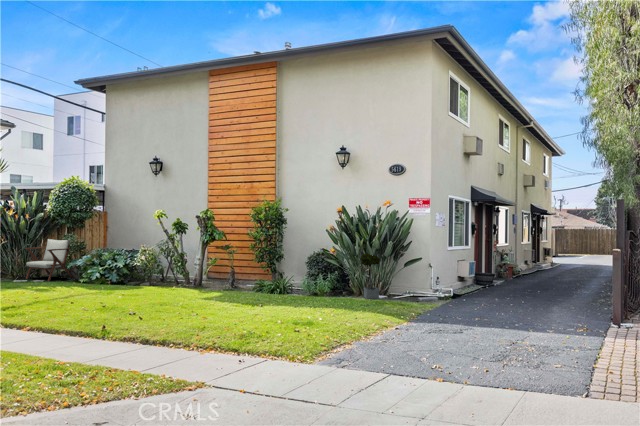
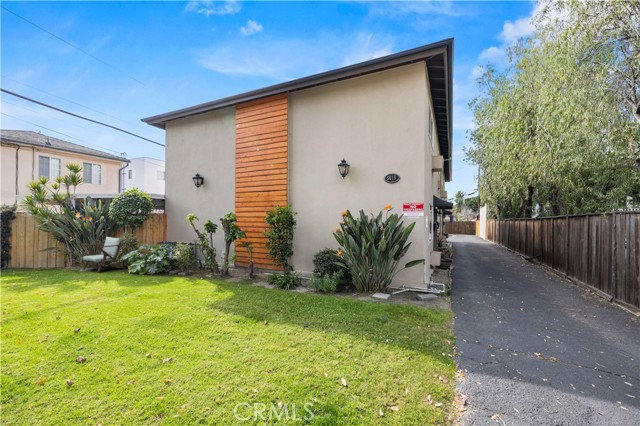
potted tree: present [360,253,380,299] -> none [364,254,383,298]

